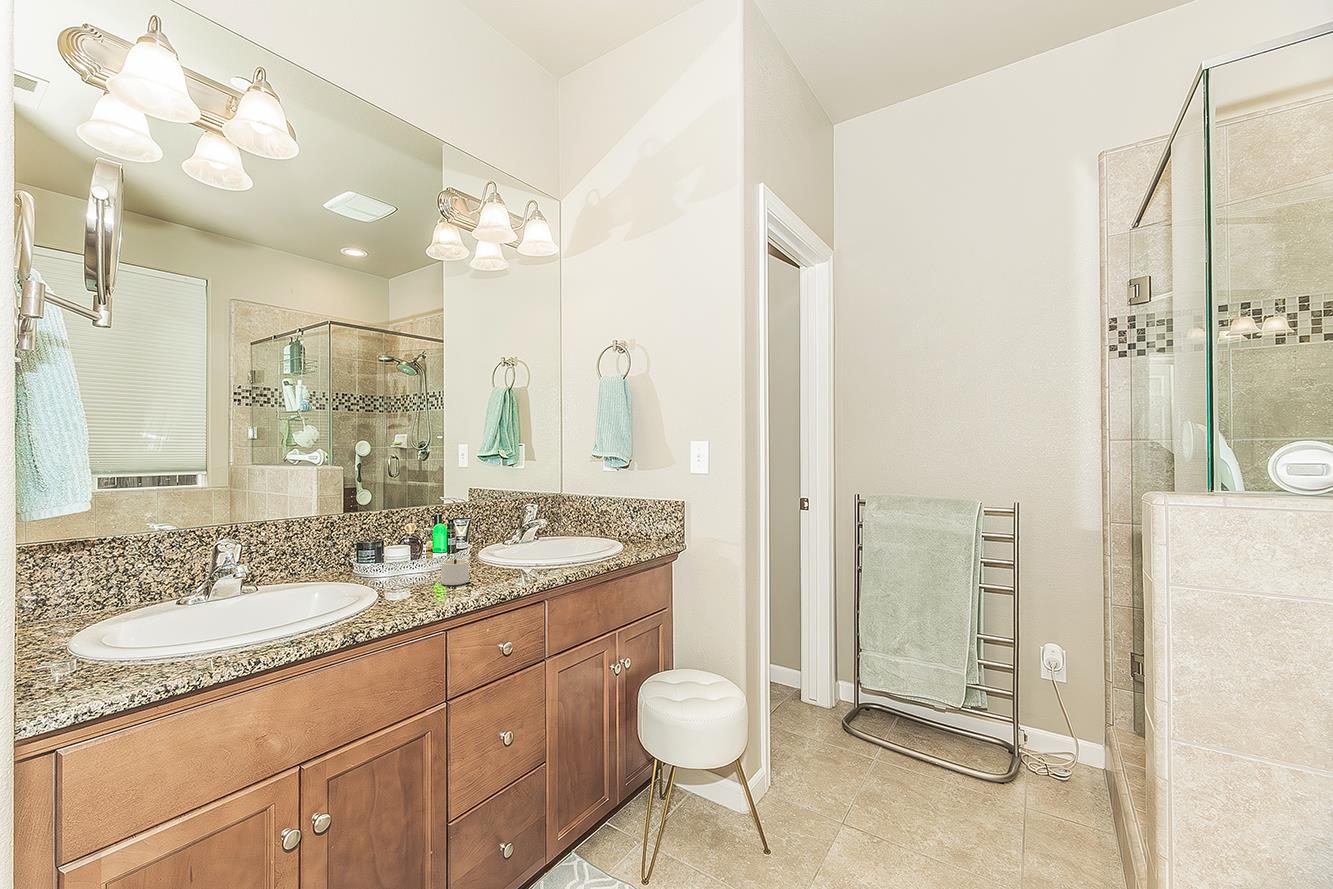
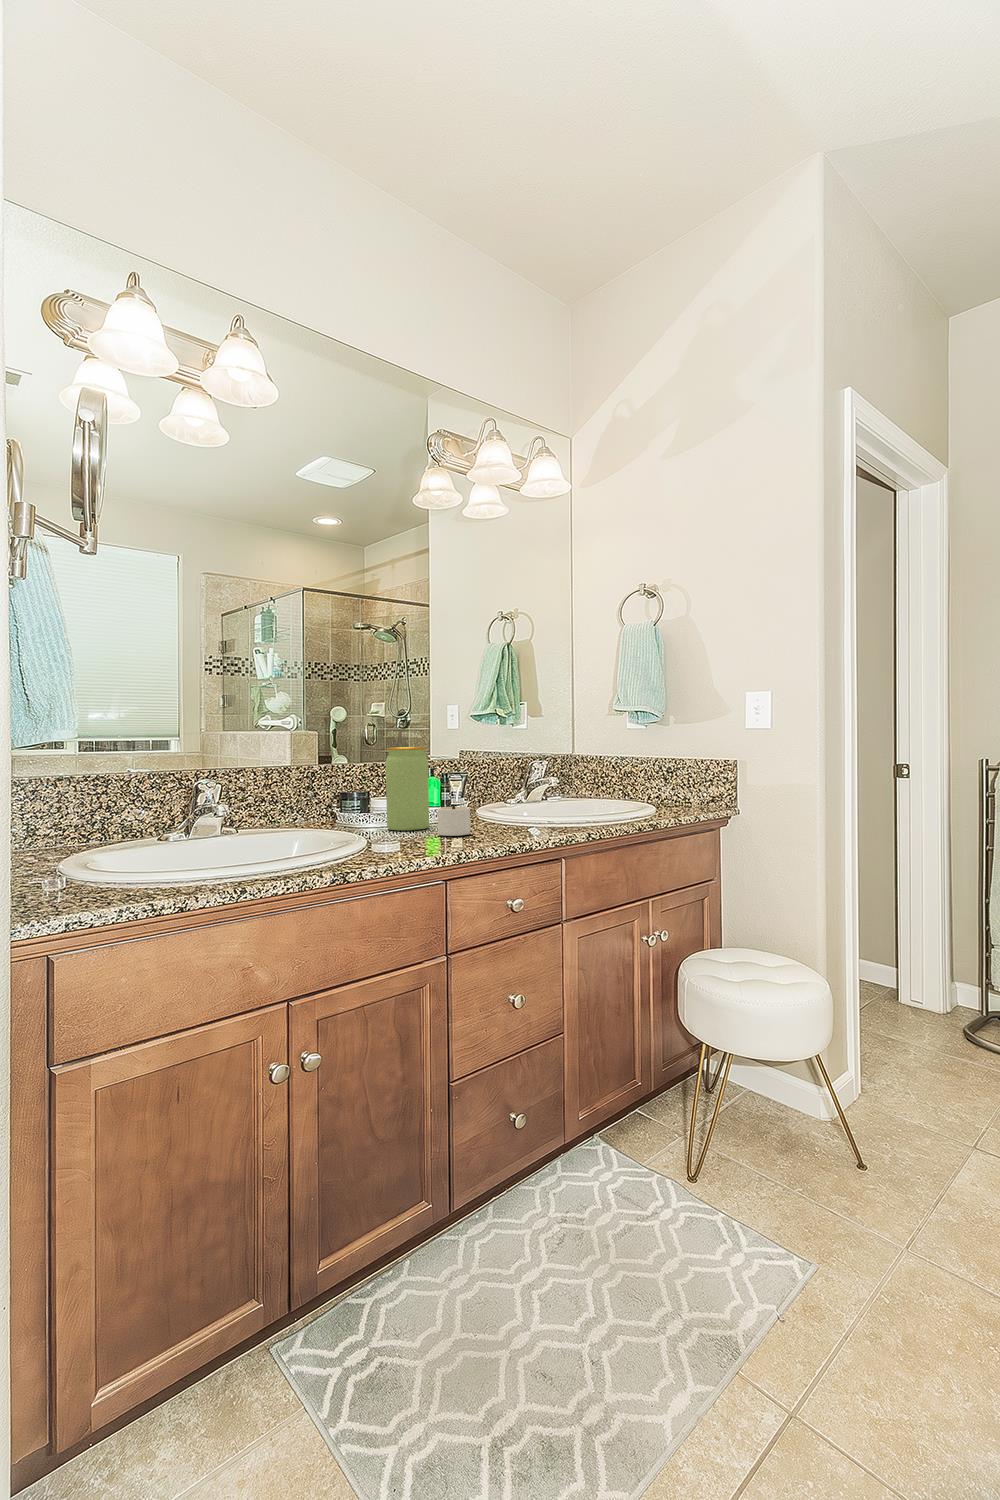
jar: none [398,507,436,578] -> present [386,747,429,830]

